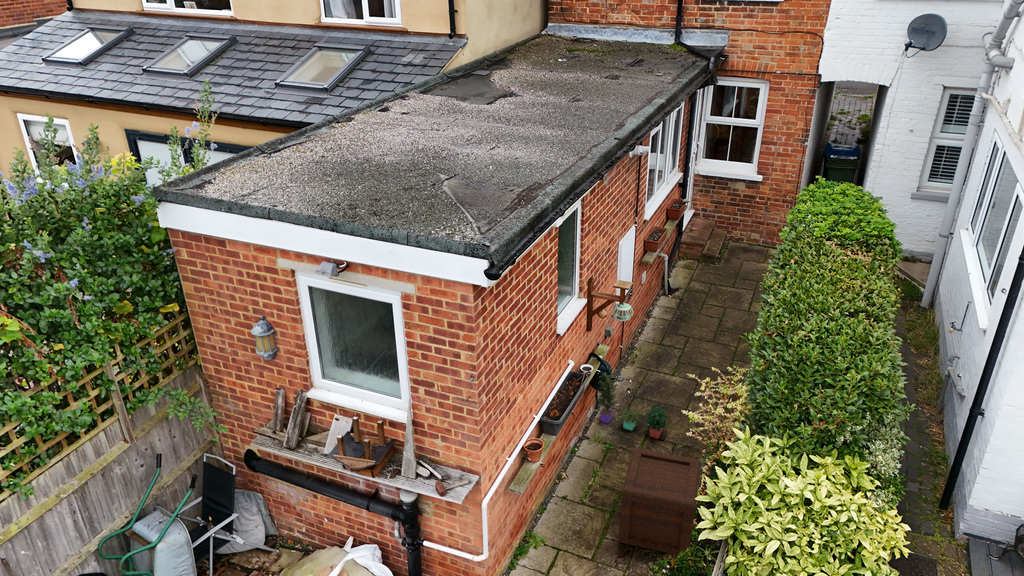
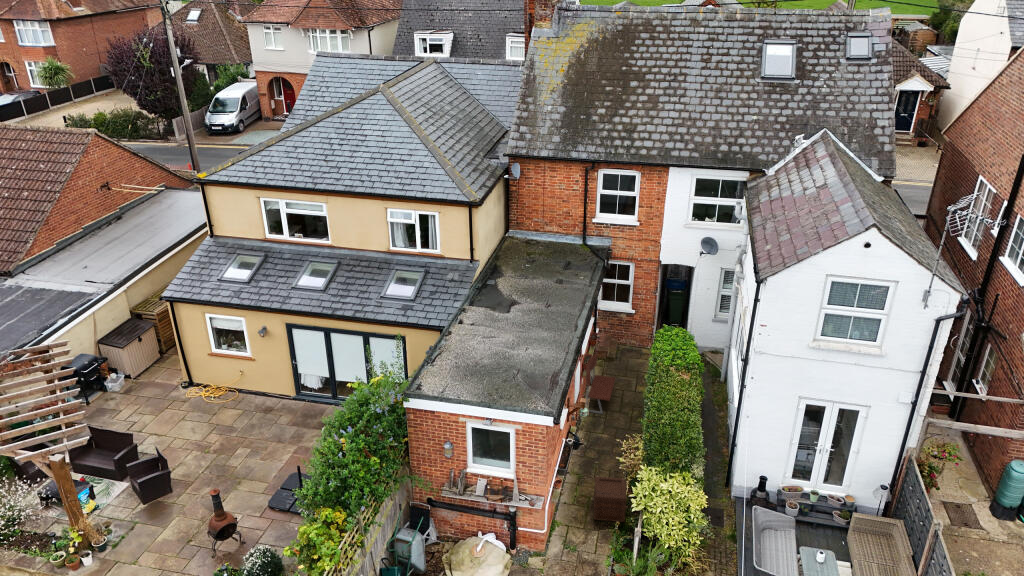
bench: none [647,230,712,340] -> present [586,354,615,414]
potted plant: present [597,373,668,438] -> none [570,440,606,470]

